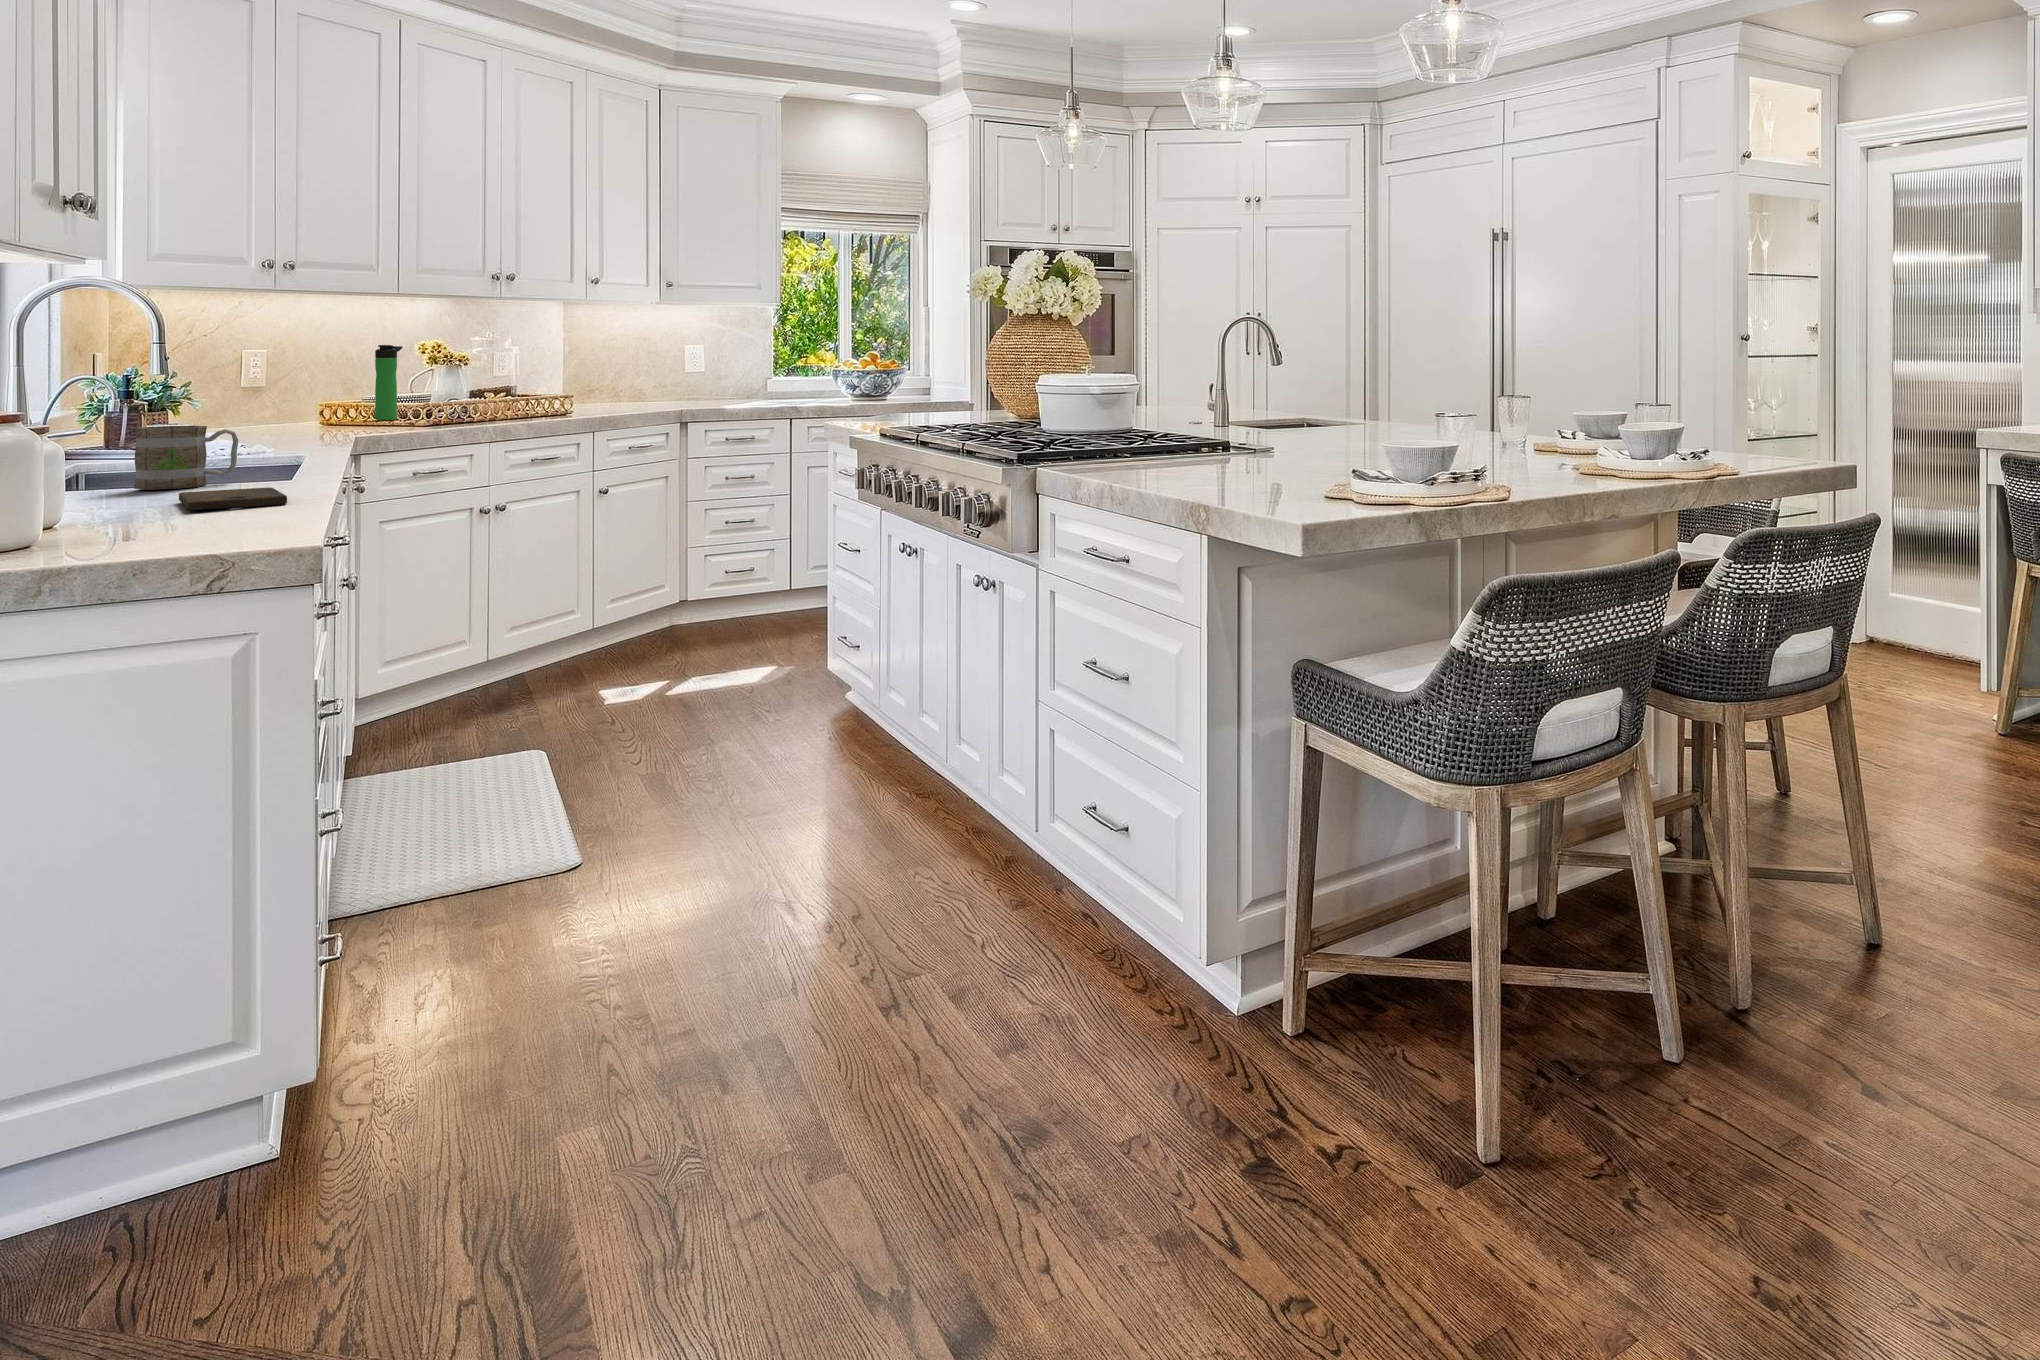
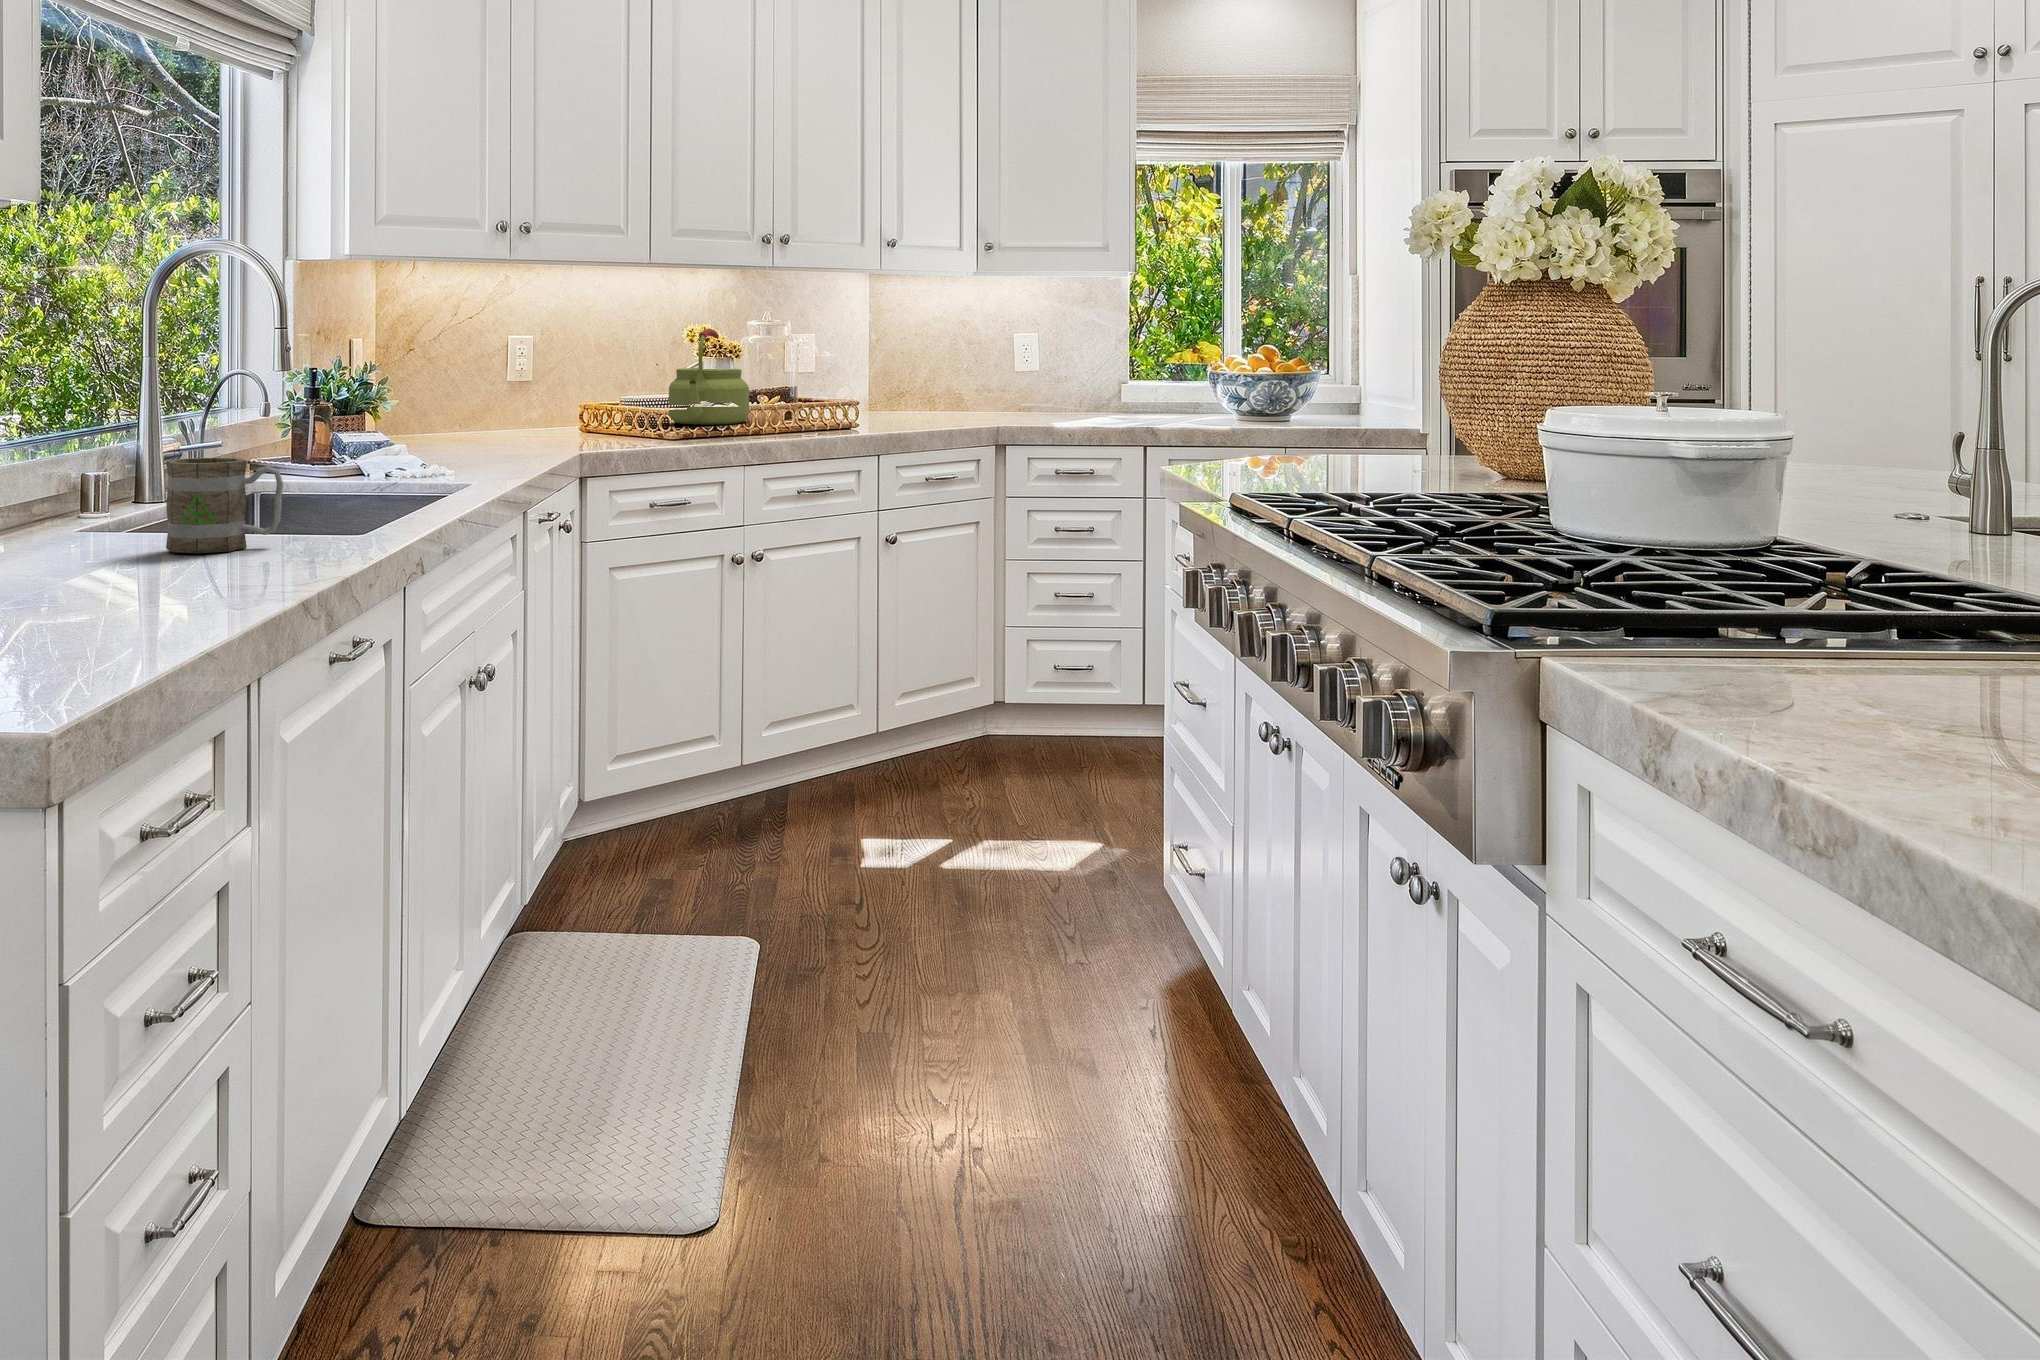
kettle: none [413,343,487,414] -> present [668,329,749,425]
bottle: present [375,345,402,420] -> none [617,332,648,432]
cutting board: present [179,487,287,510] -> none [97,571,258,613]

